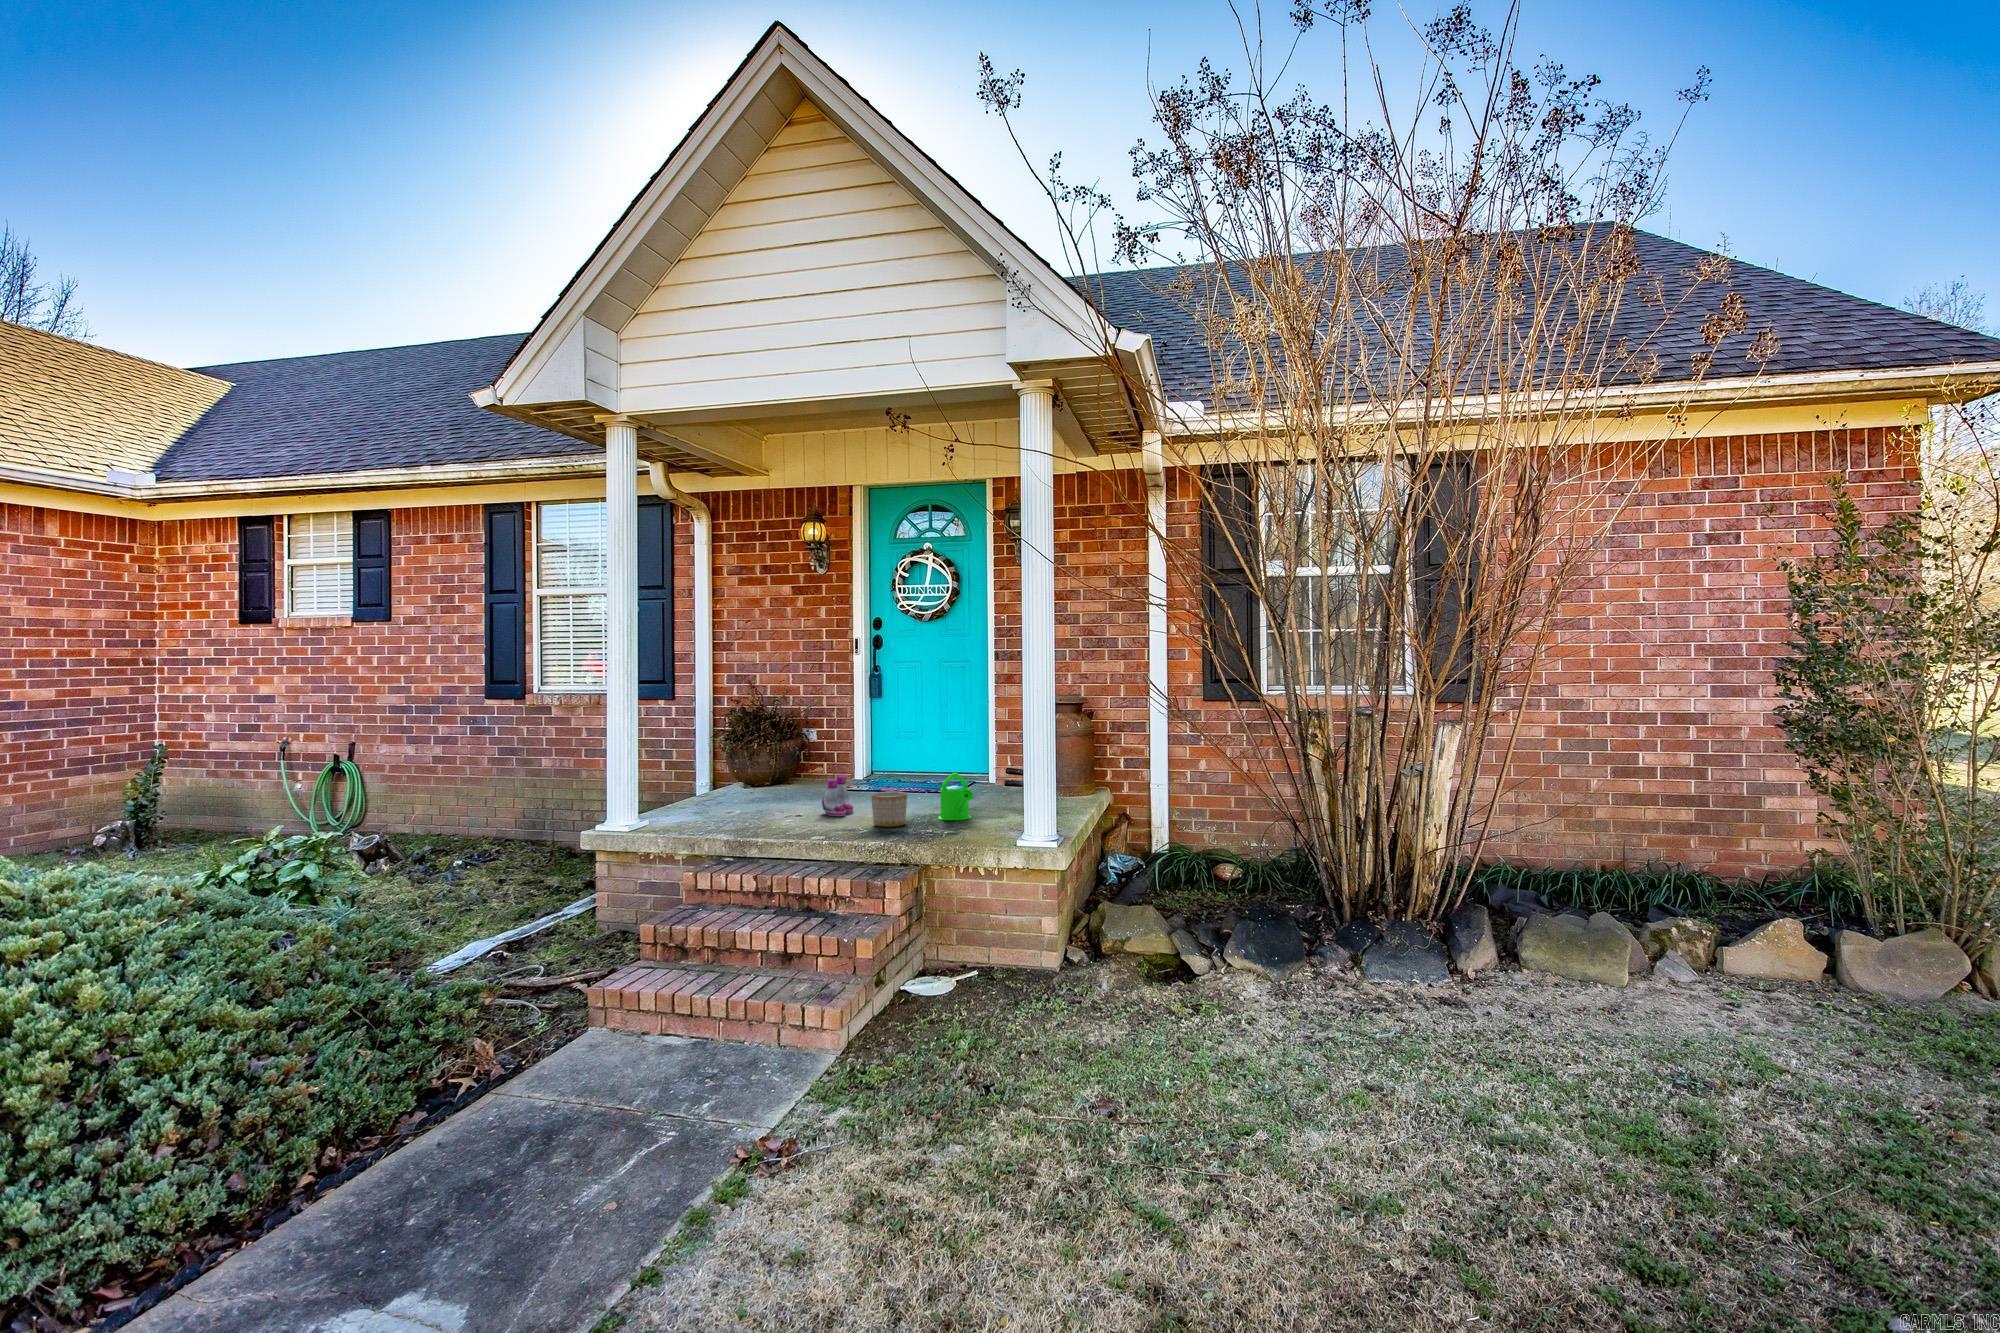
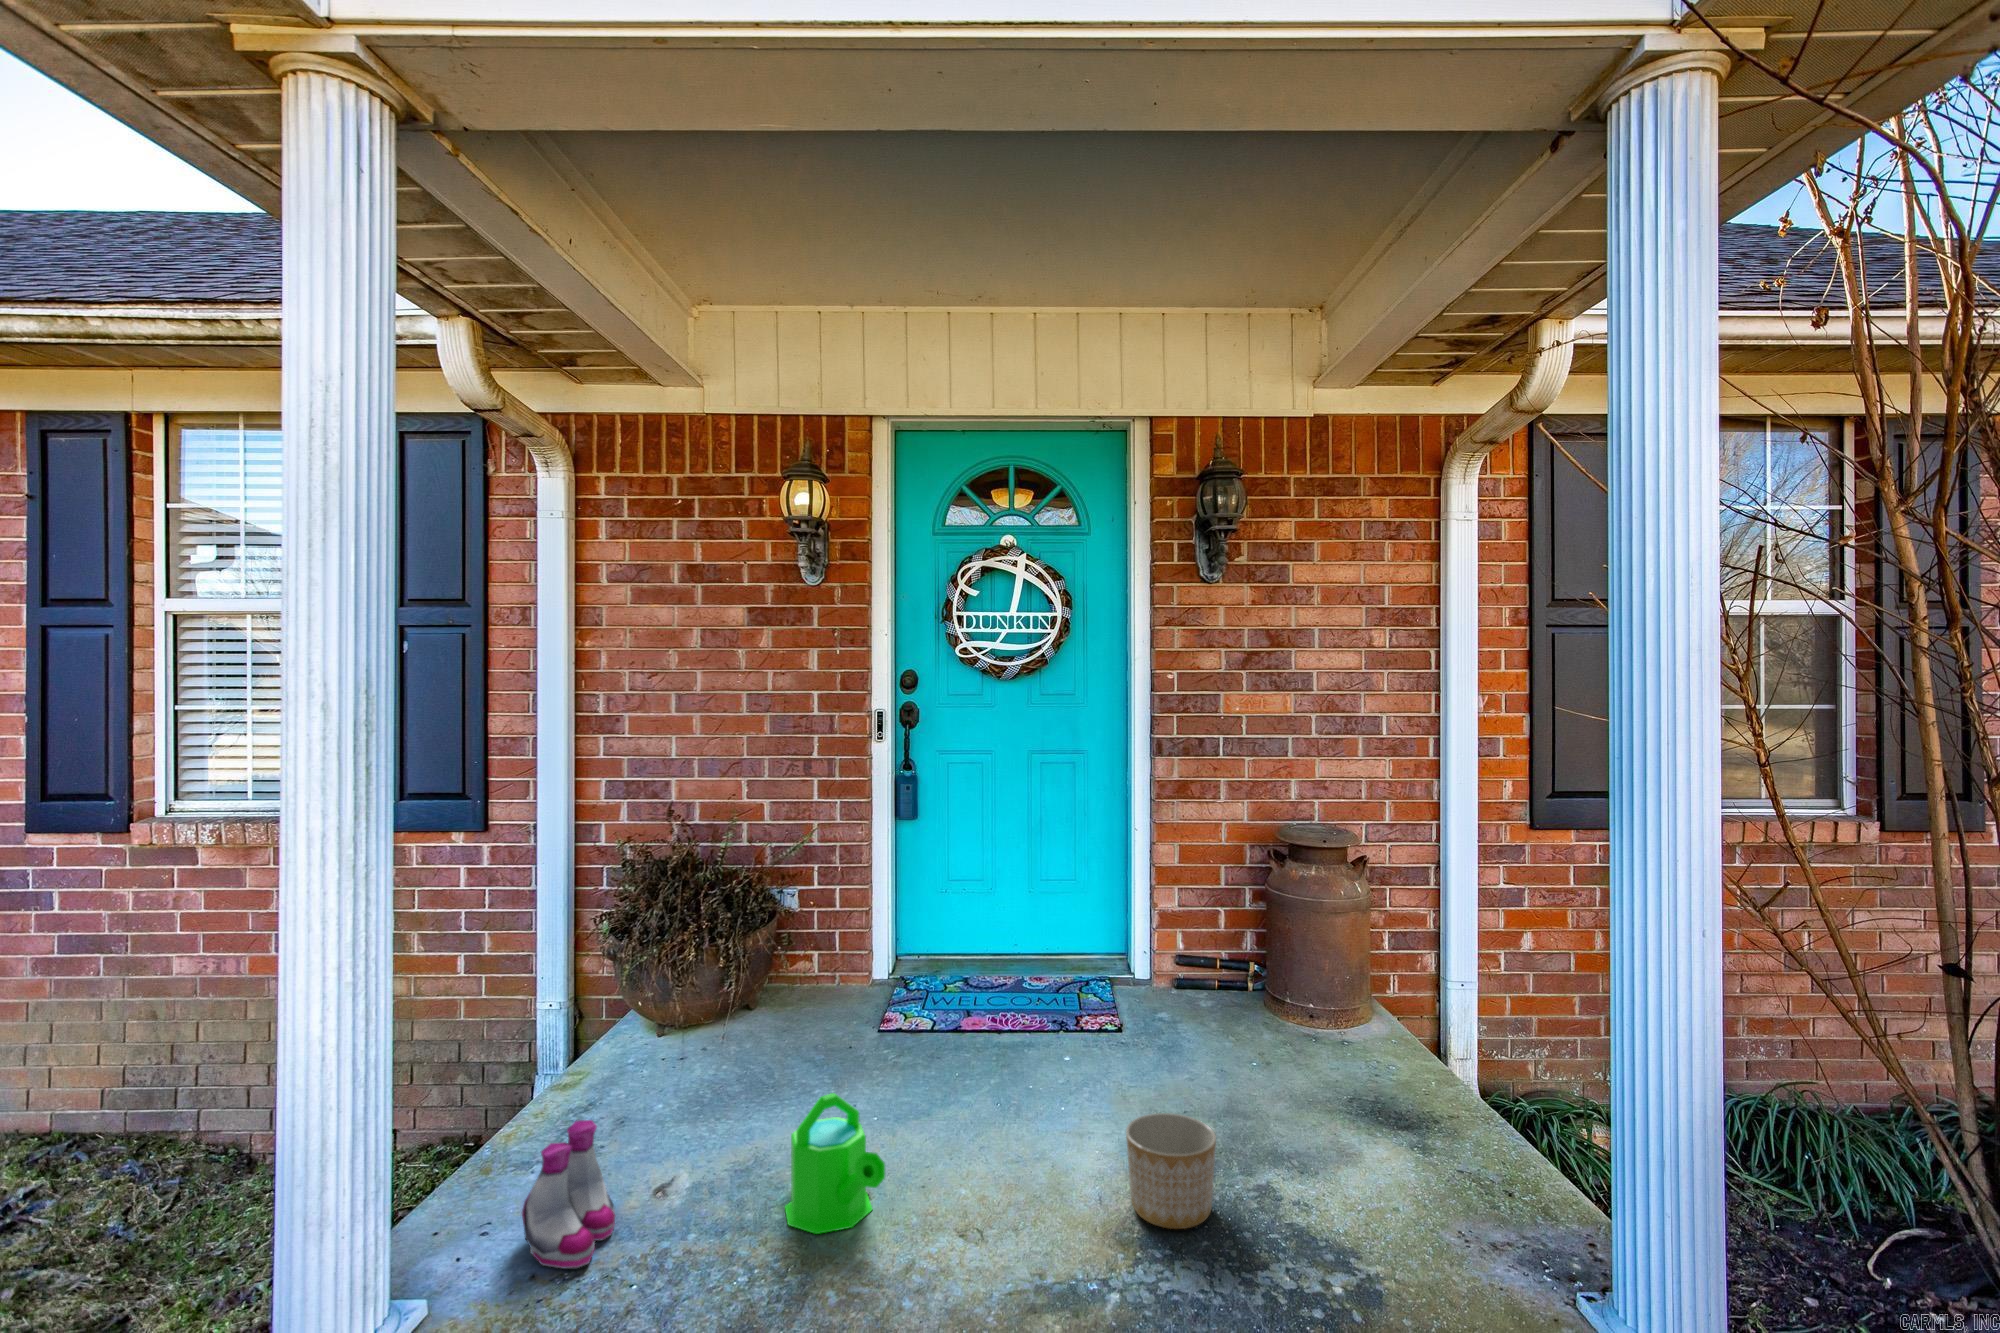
watering can: present [938,773,973,820] -> present [785,1093,885,1234]
boots: present [822,775,853,816] -> present [522,1120,615,1268]

